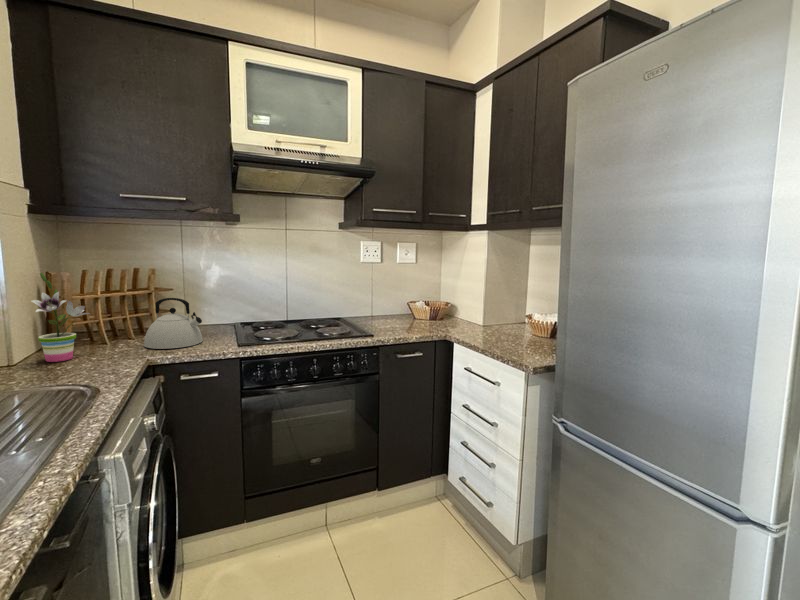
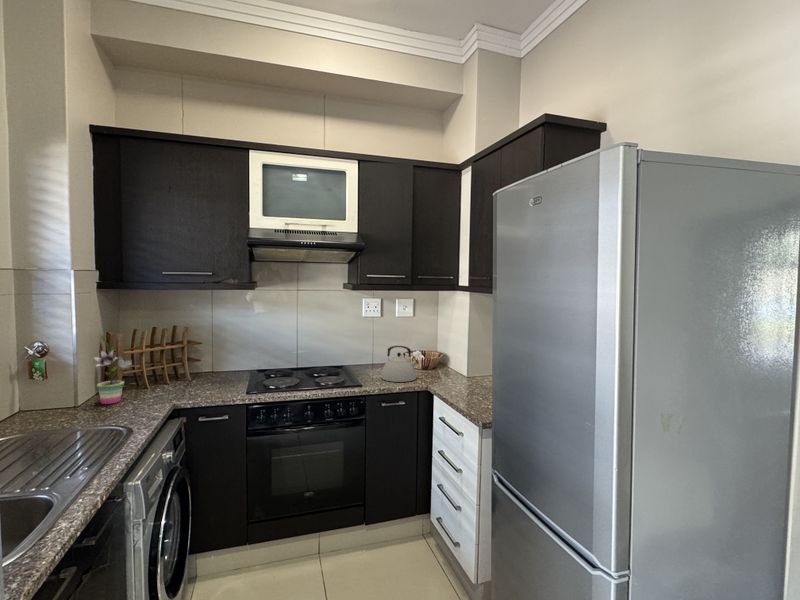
kettle: present [144,298,203,349] -> present [381,346,418,382]

